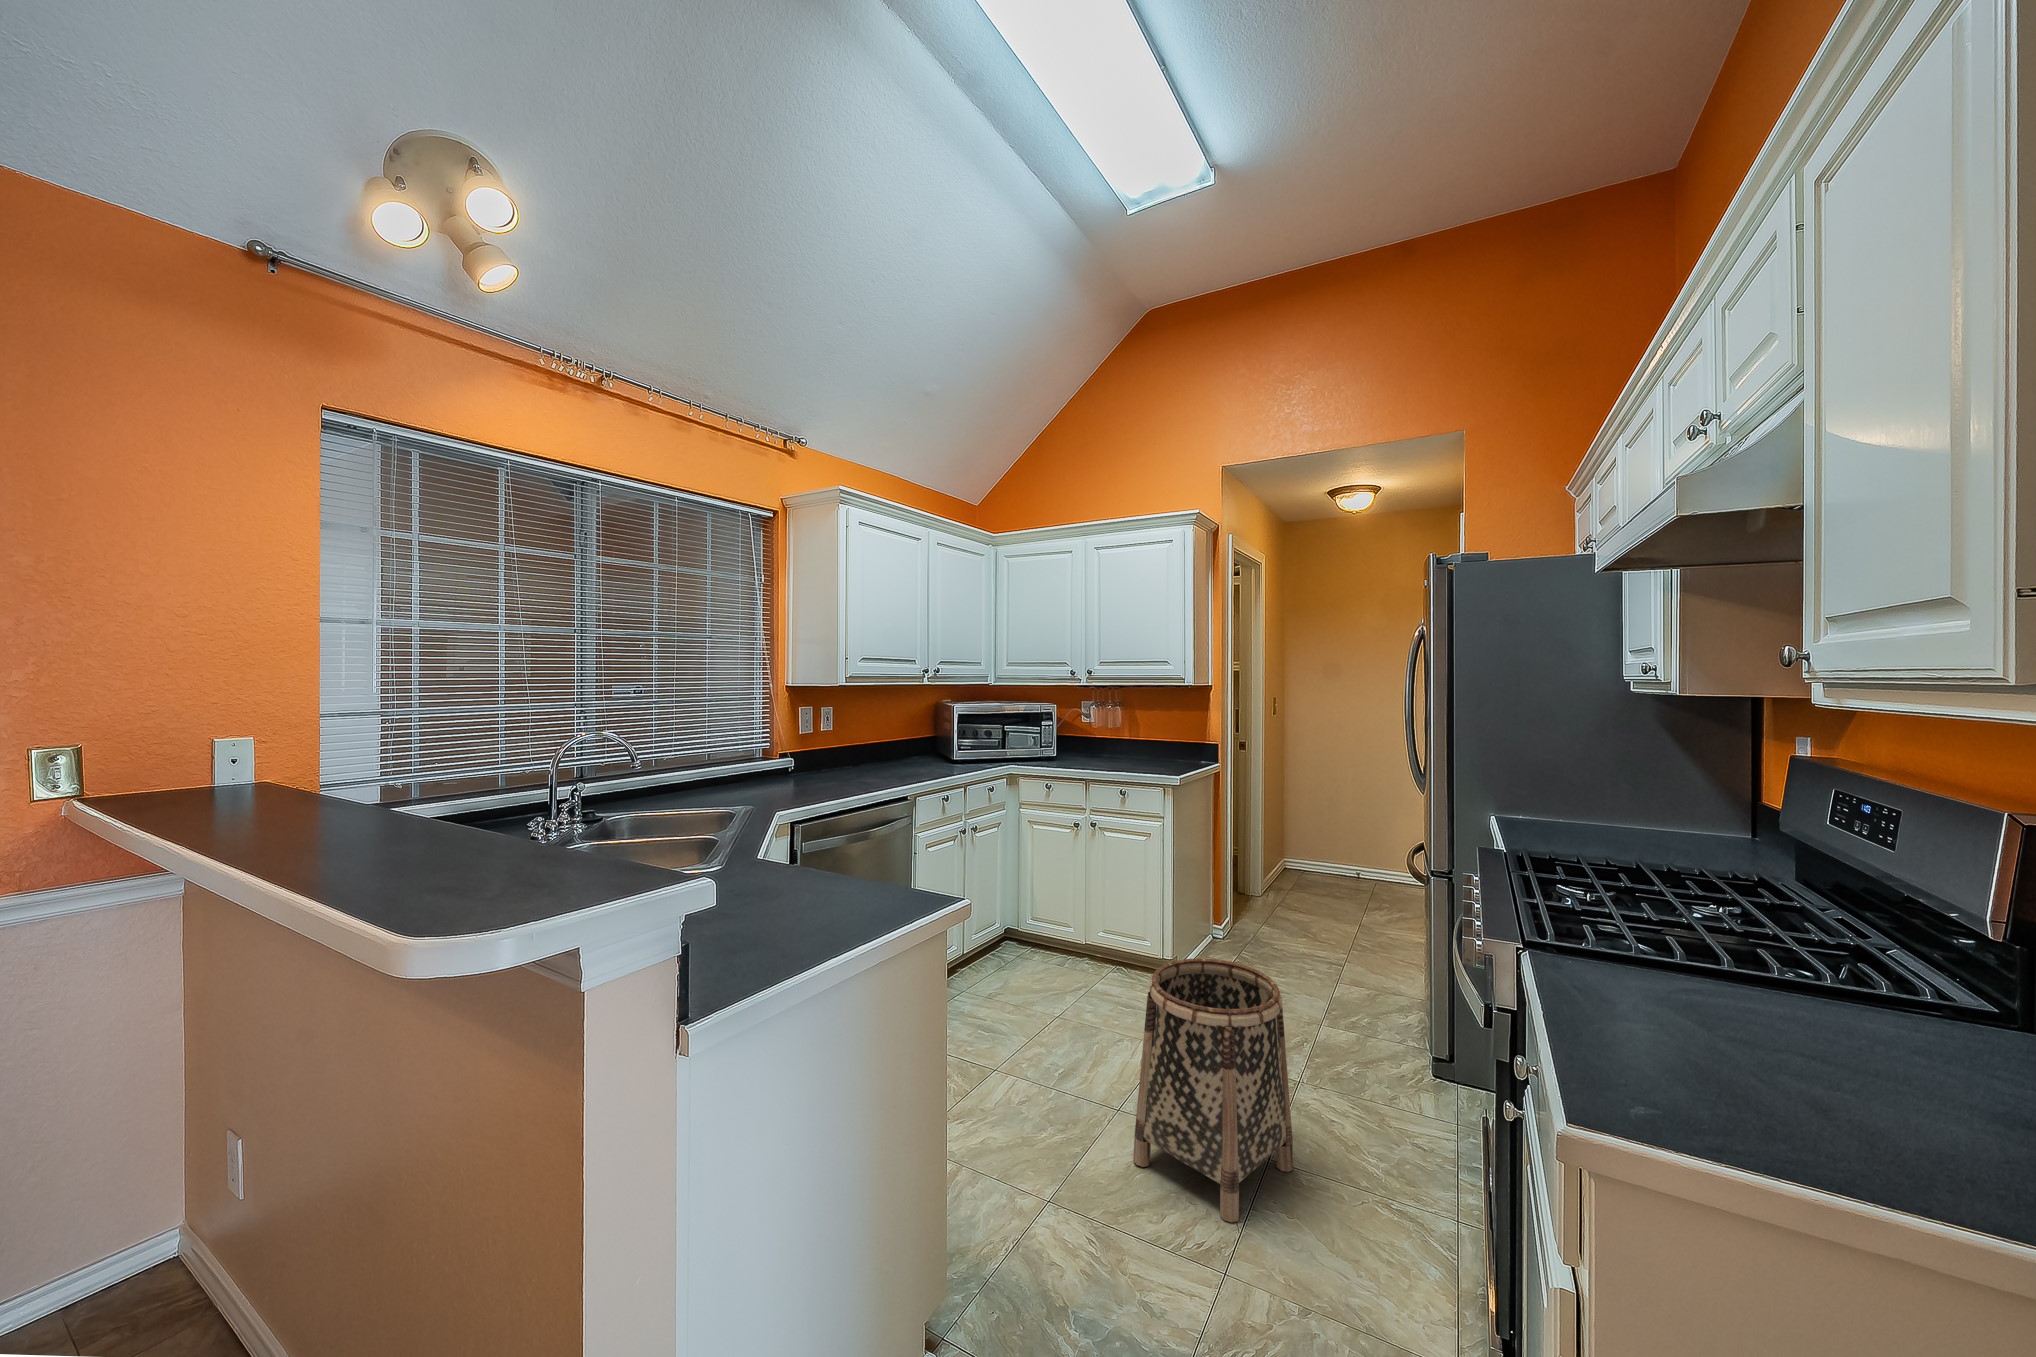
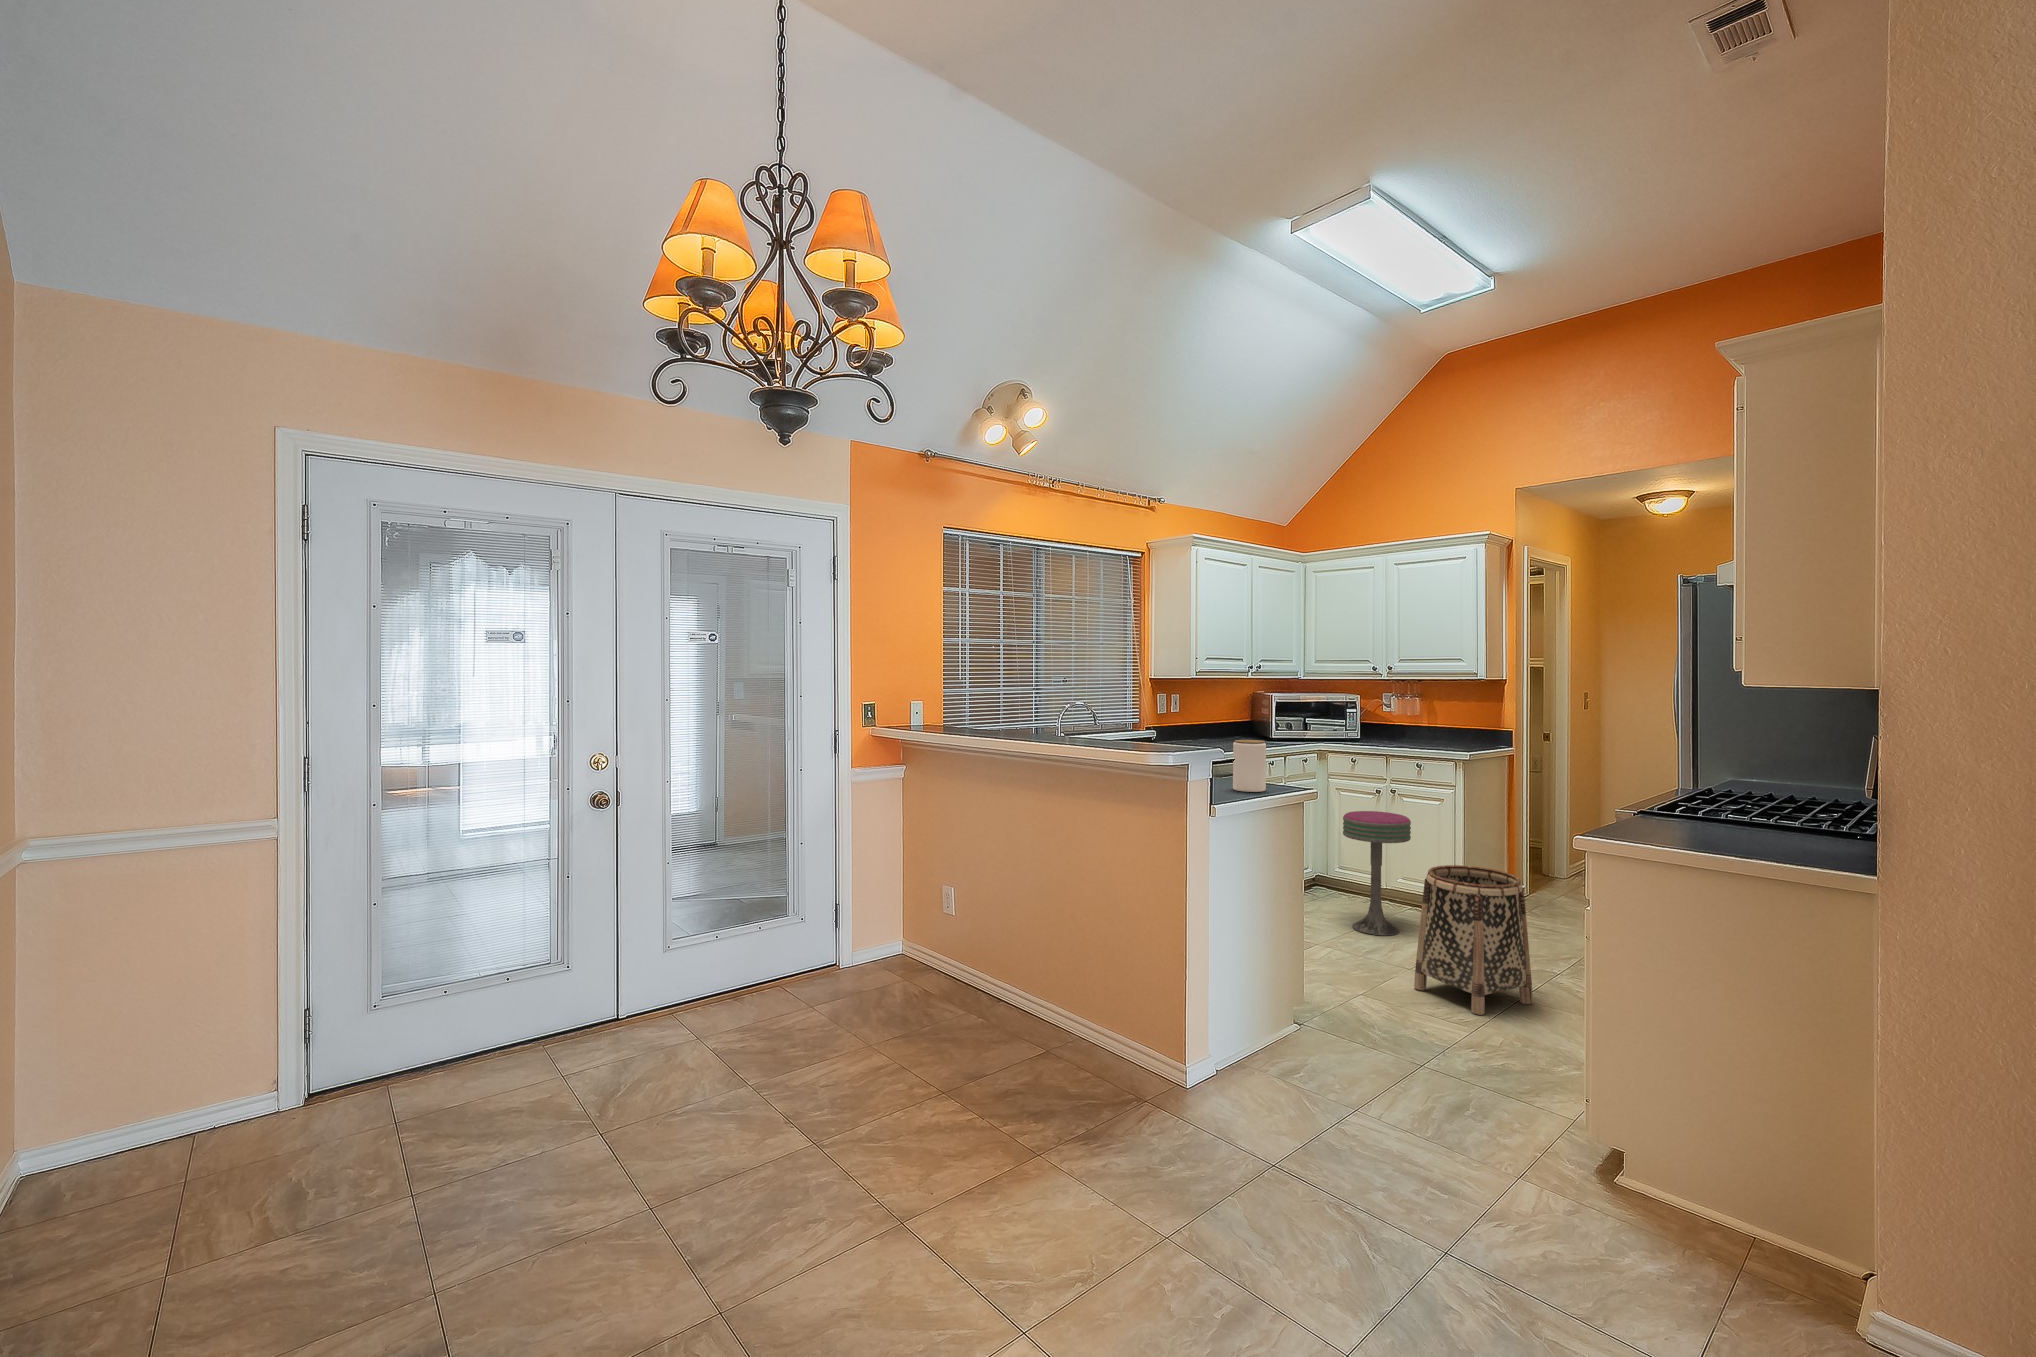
jar: none [814,809,880,923] -> present [1233,740,1266,792]
bar stool: none [1034,859,1118,1034] -> present [1343,811,1411,936]

